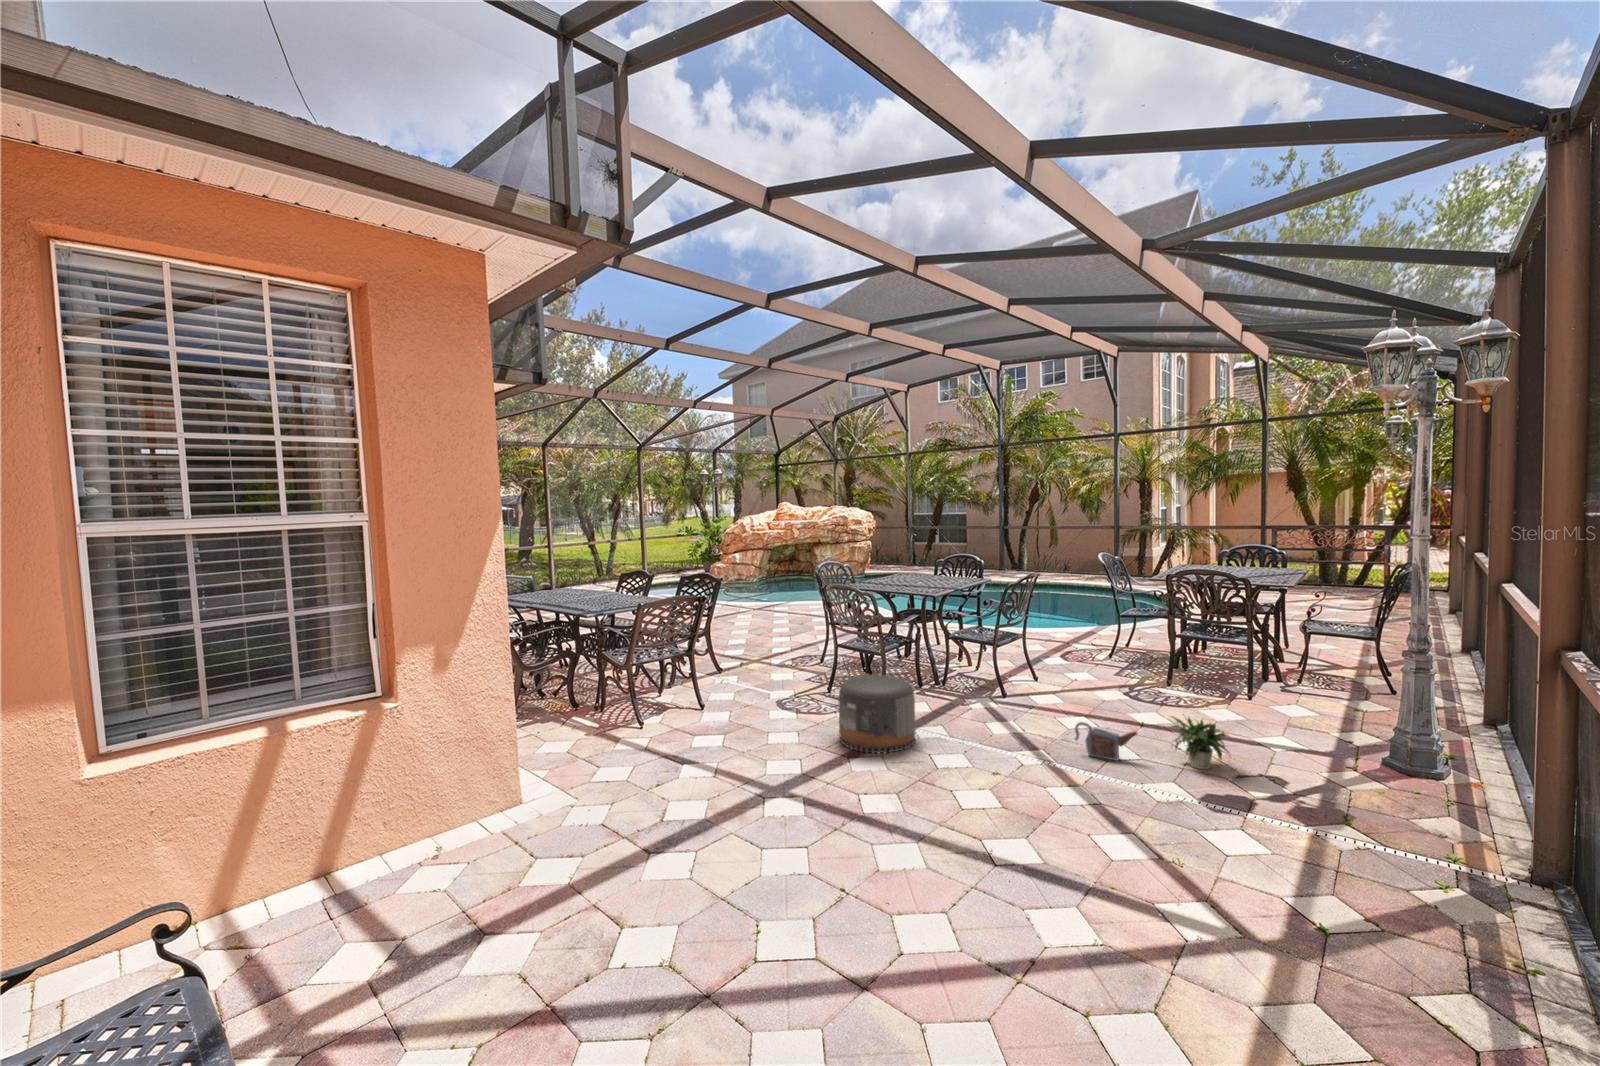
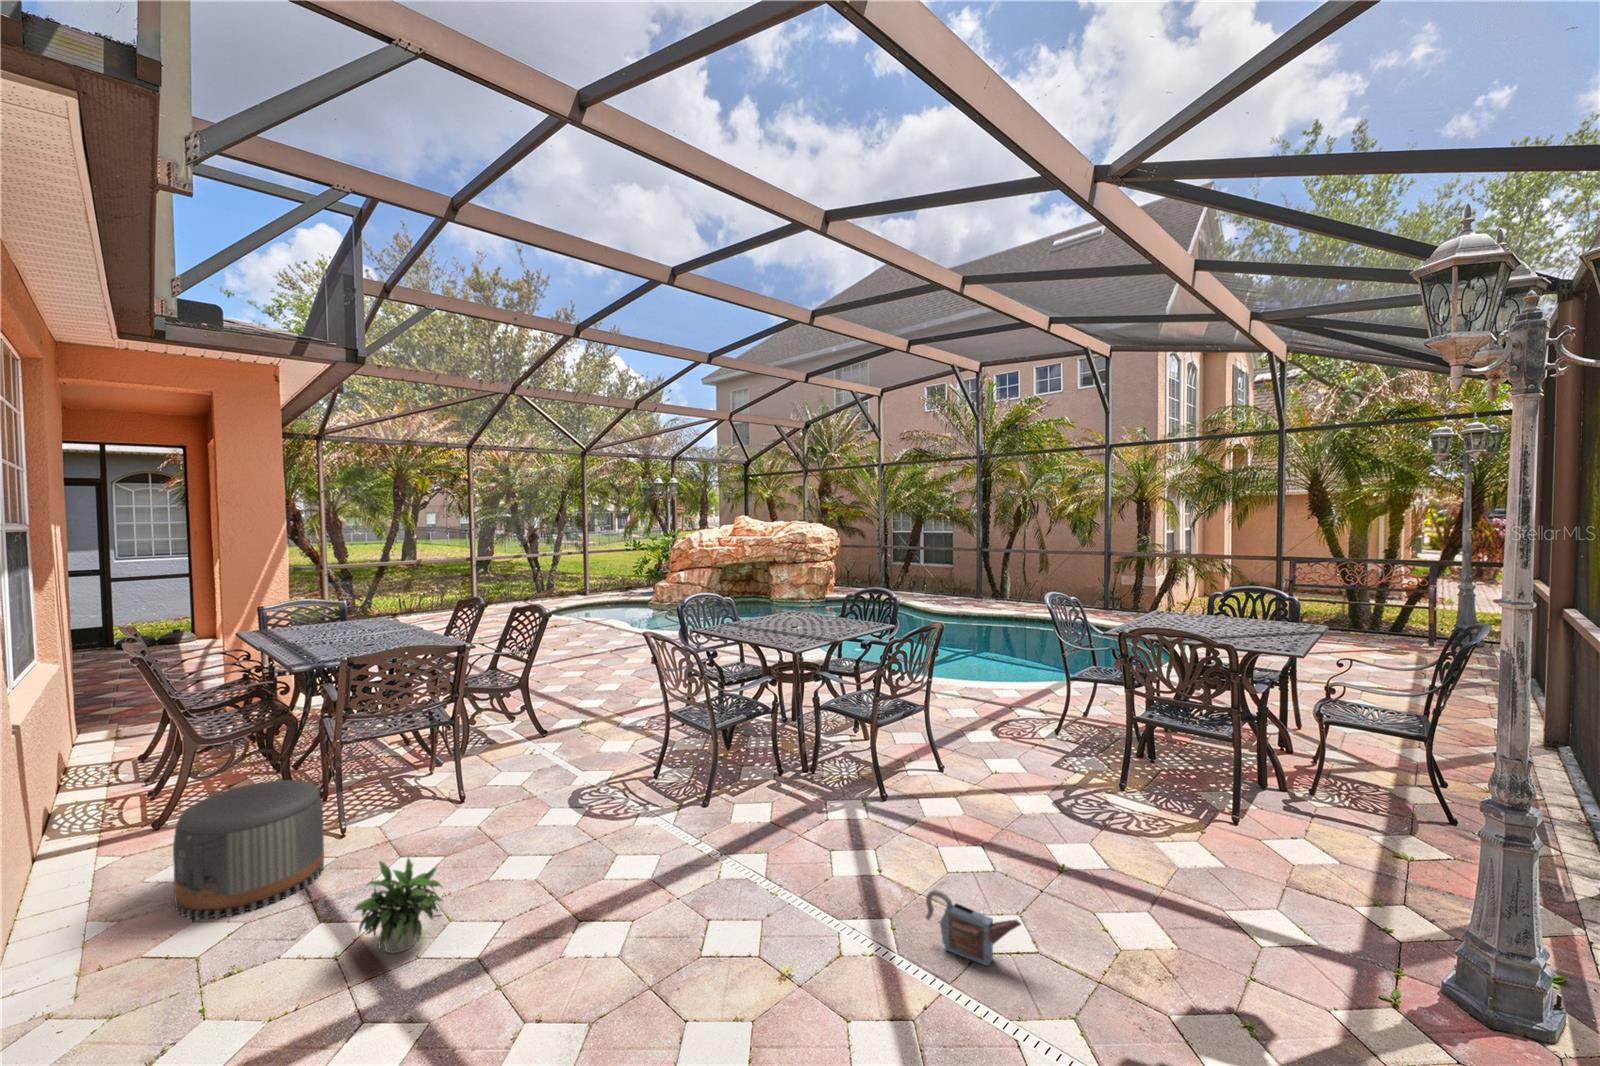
pouf: present [838,675,915,753] -> present [173,780,324,919]
potted plant: present [1170,716,1229,769] -> present [355,858,443,953]

